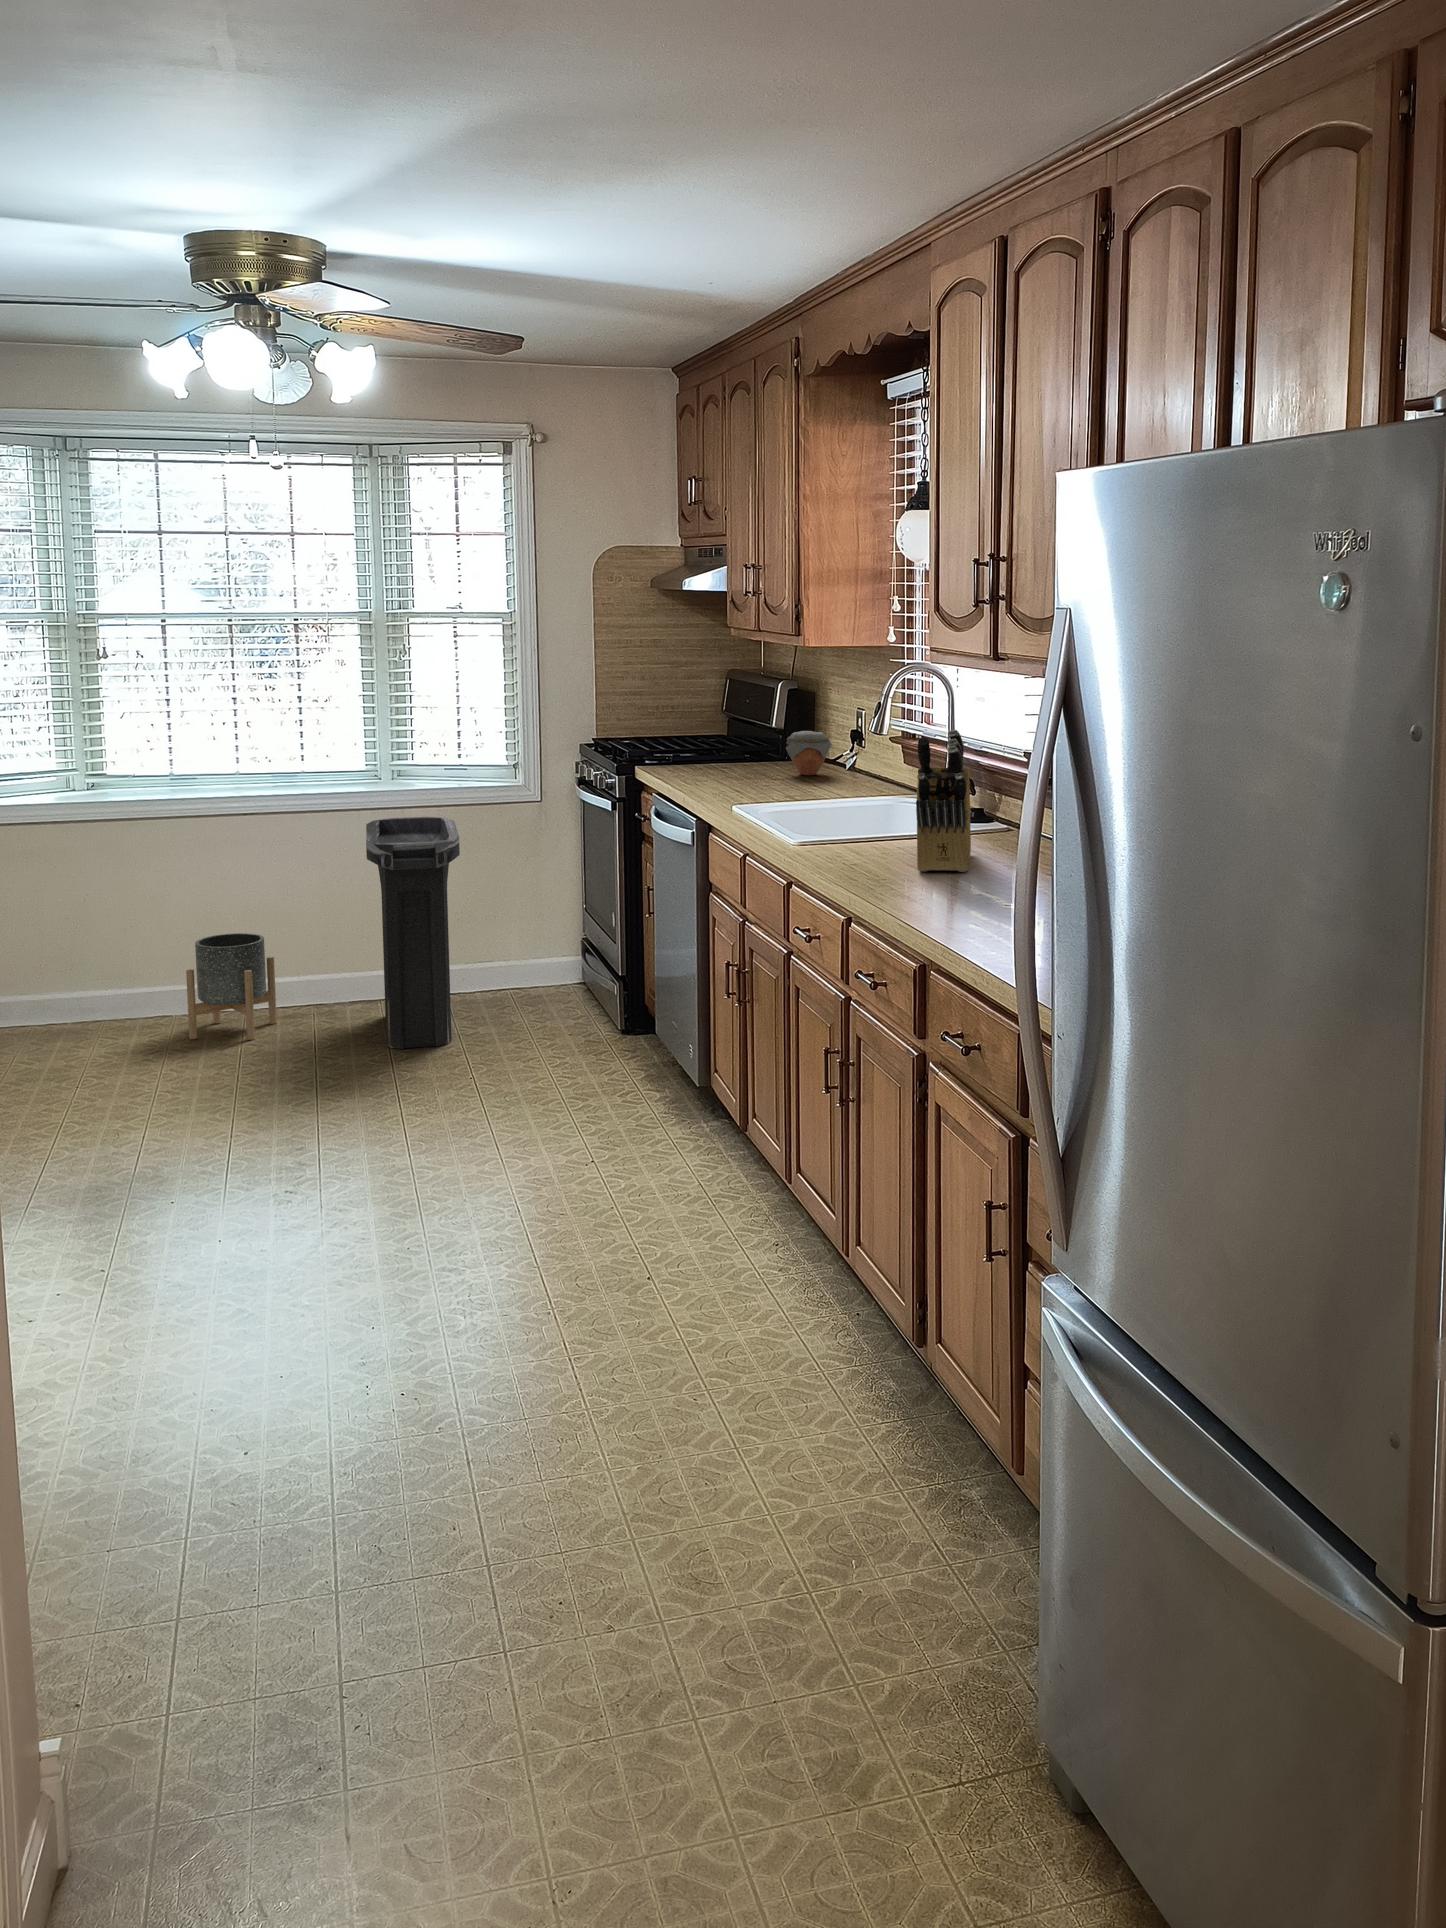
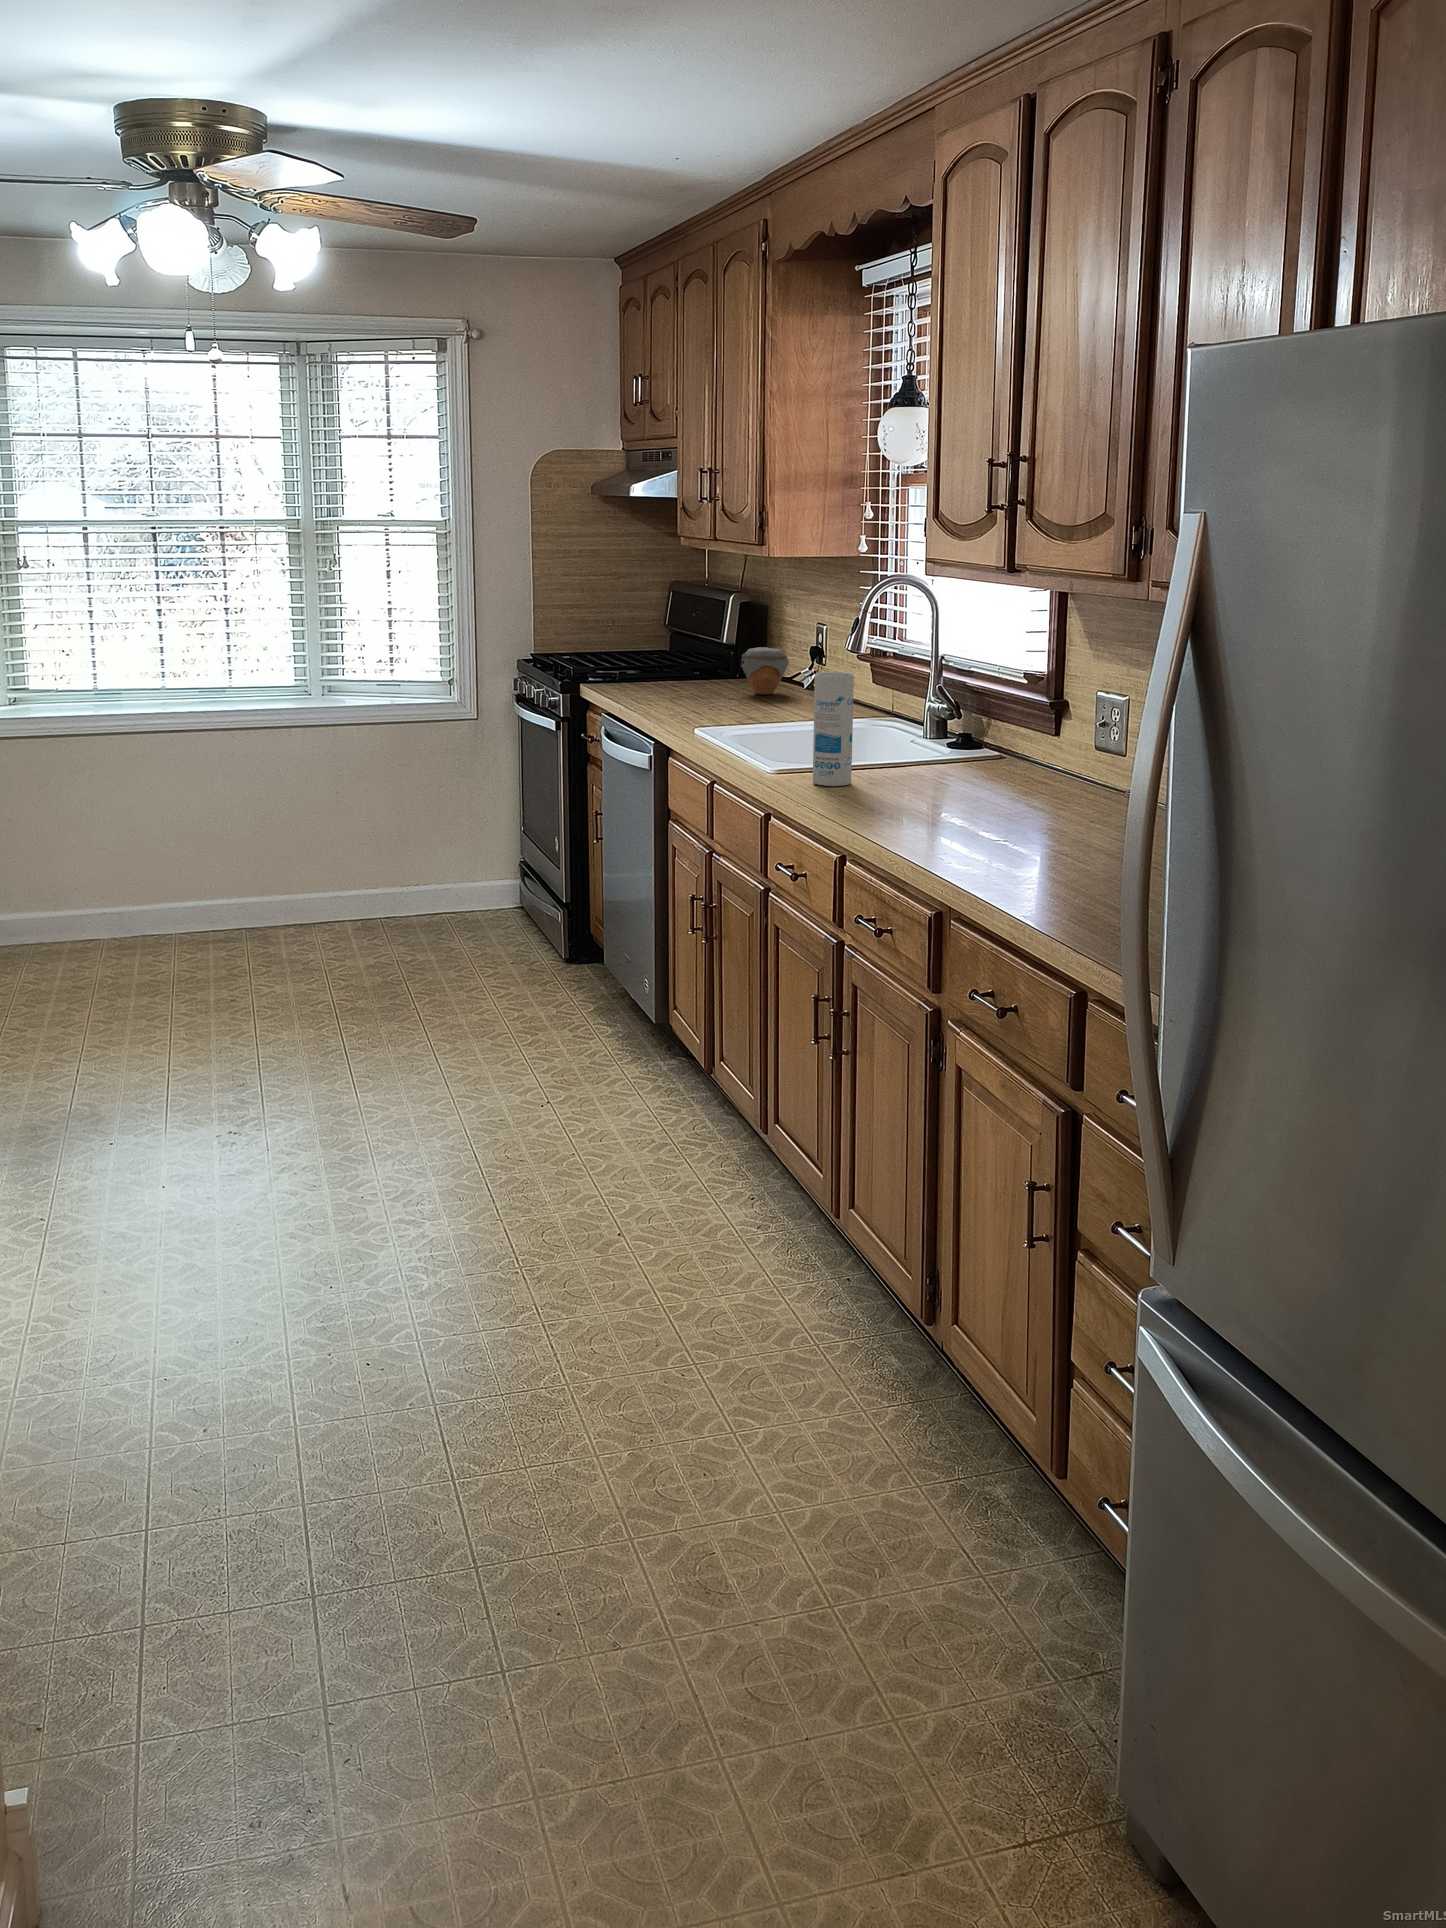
knife block: present [916,730,971,872] -> none [915,650,975,806]
canister: none [830,751,865,856] -> present [813,672,854,786]
trash can: present [366,817,460,1049] -> none [298,733,395,974]
planter: present [186,933,277,1040] -> none [117,852,209,962]

